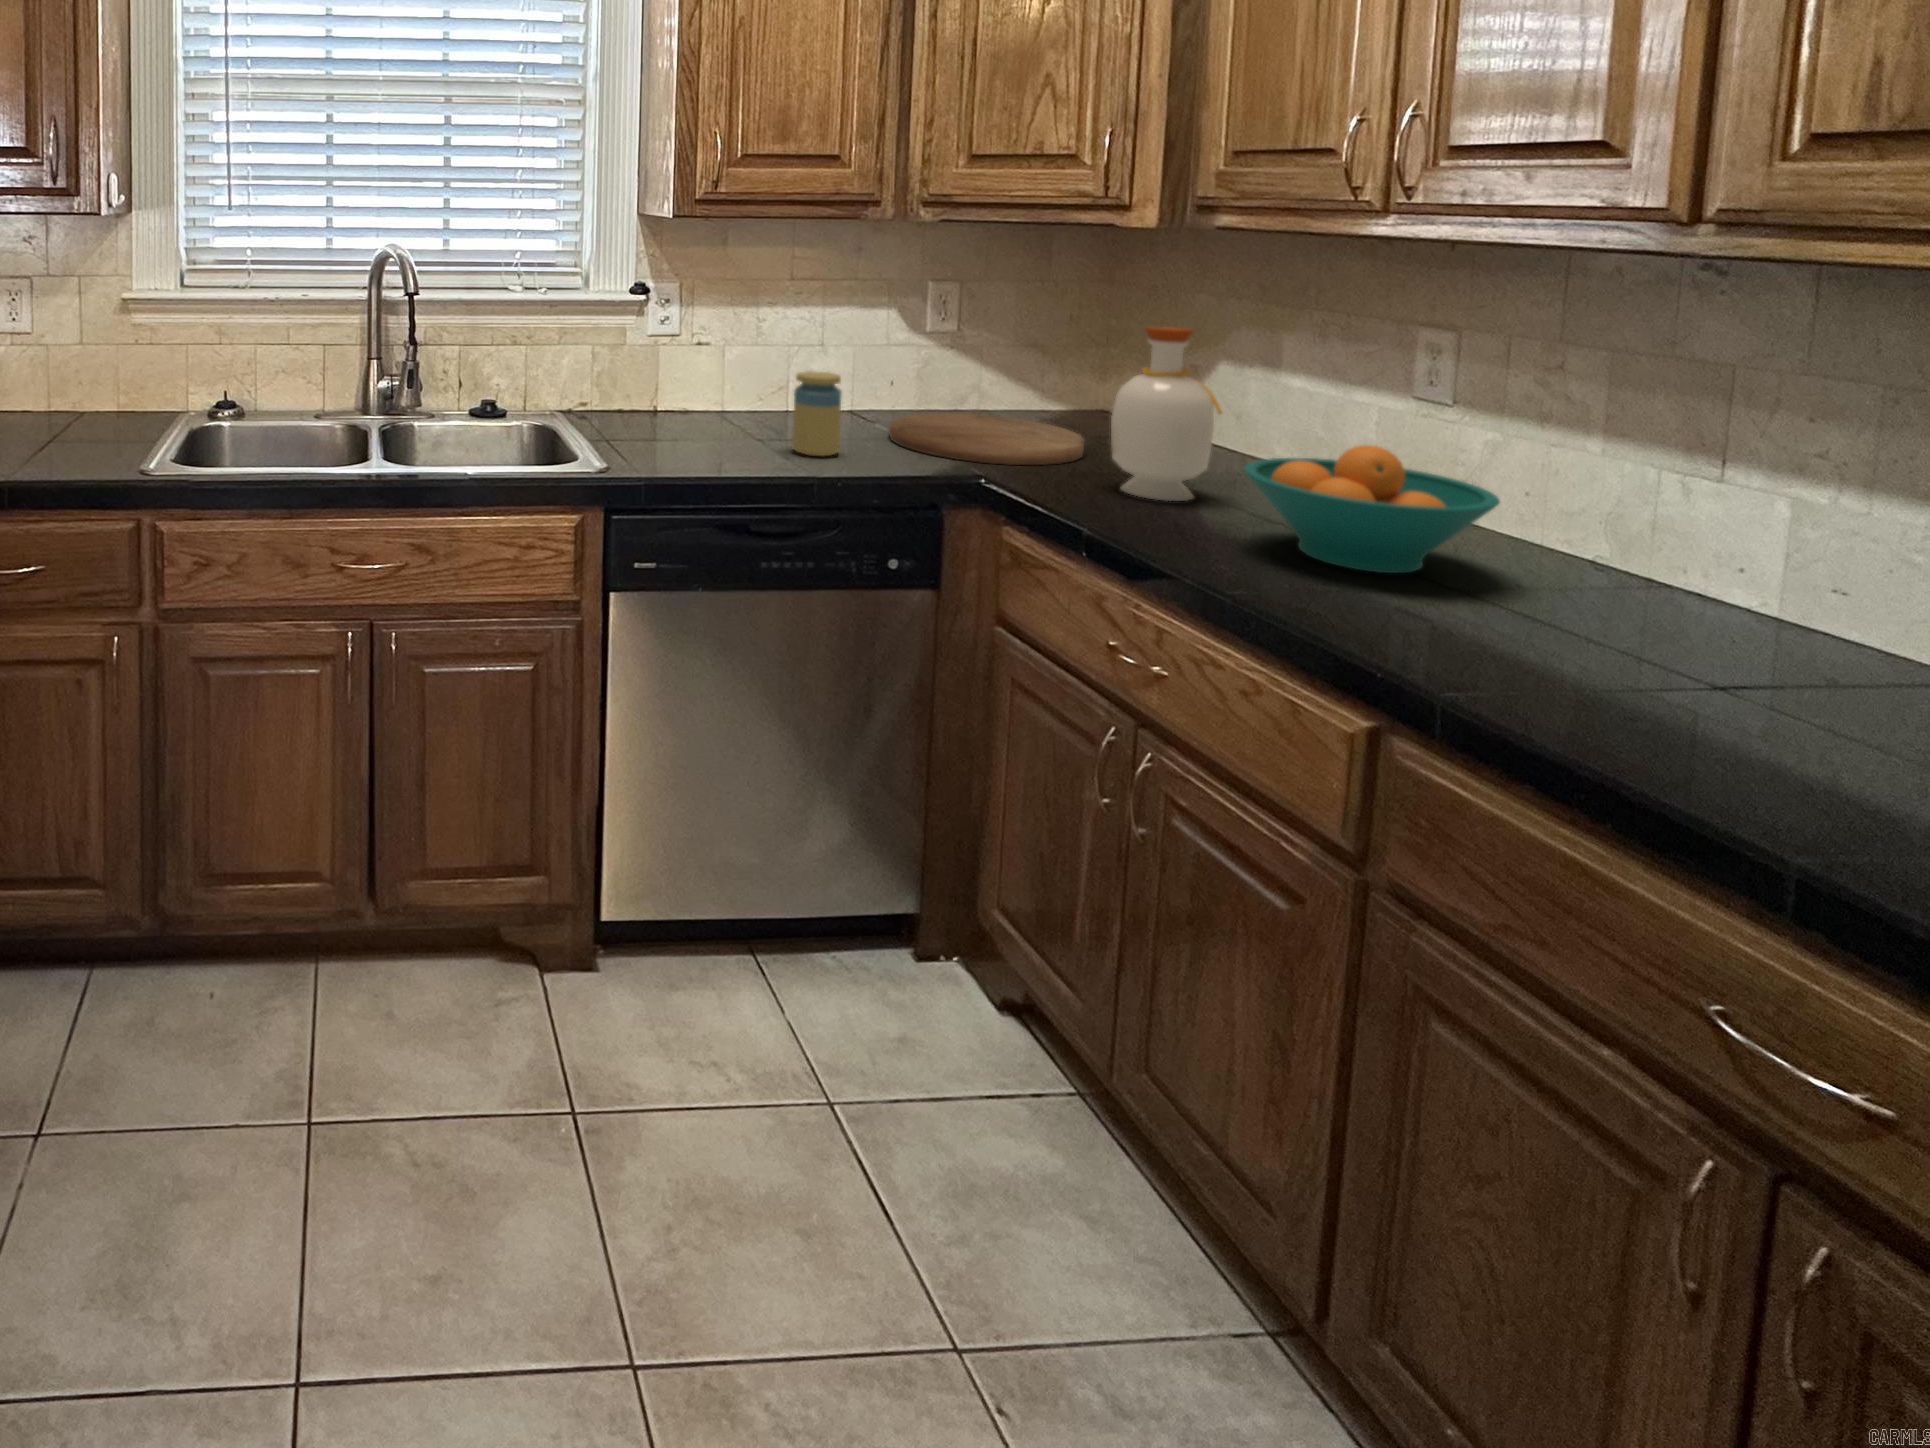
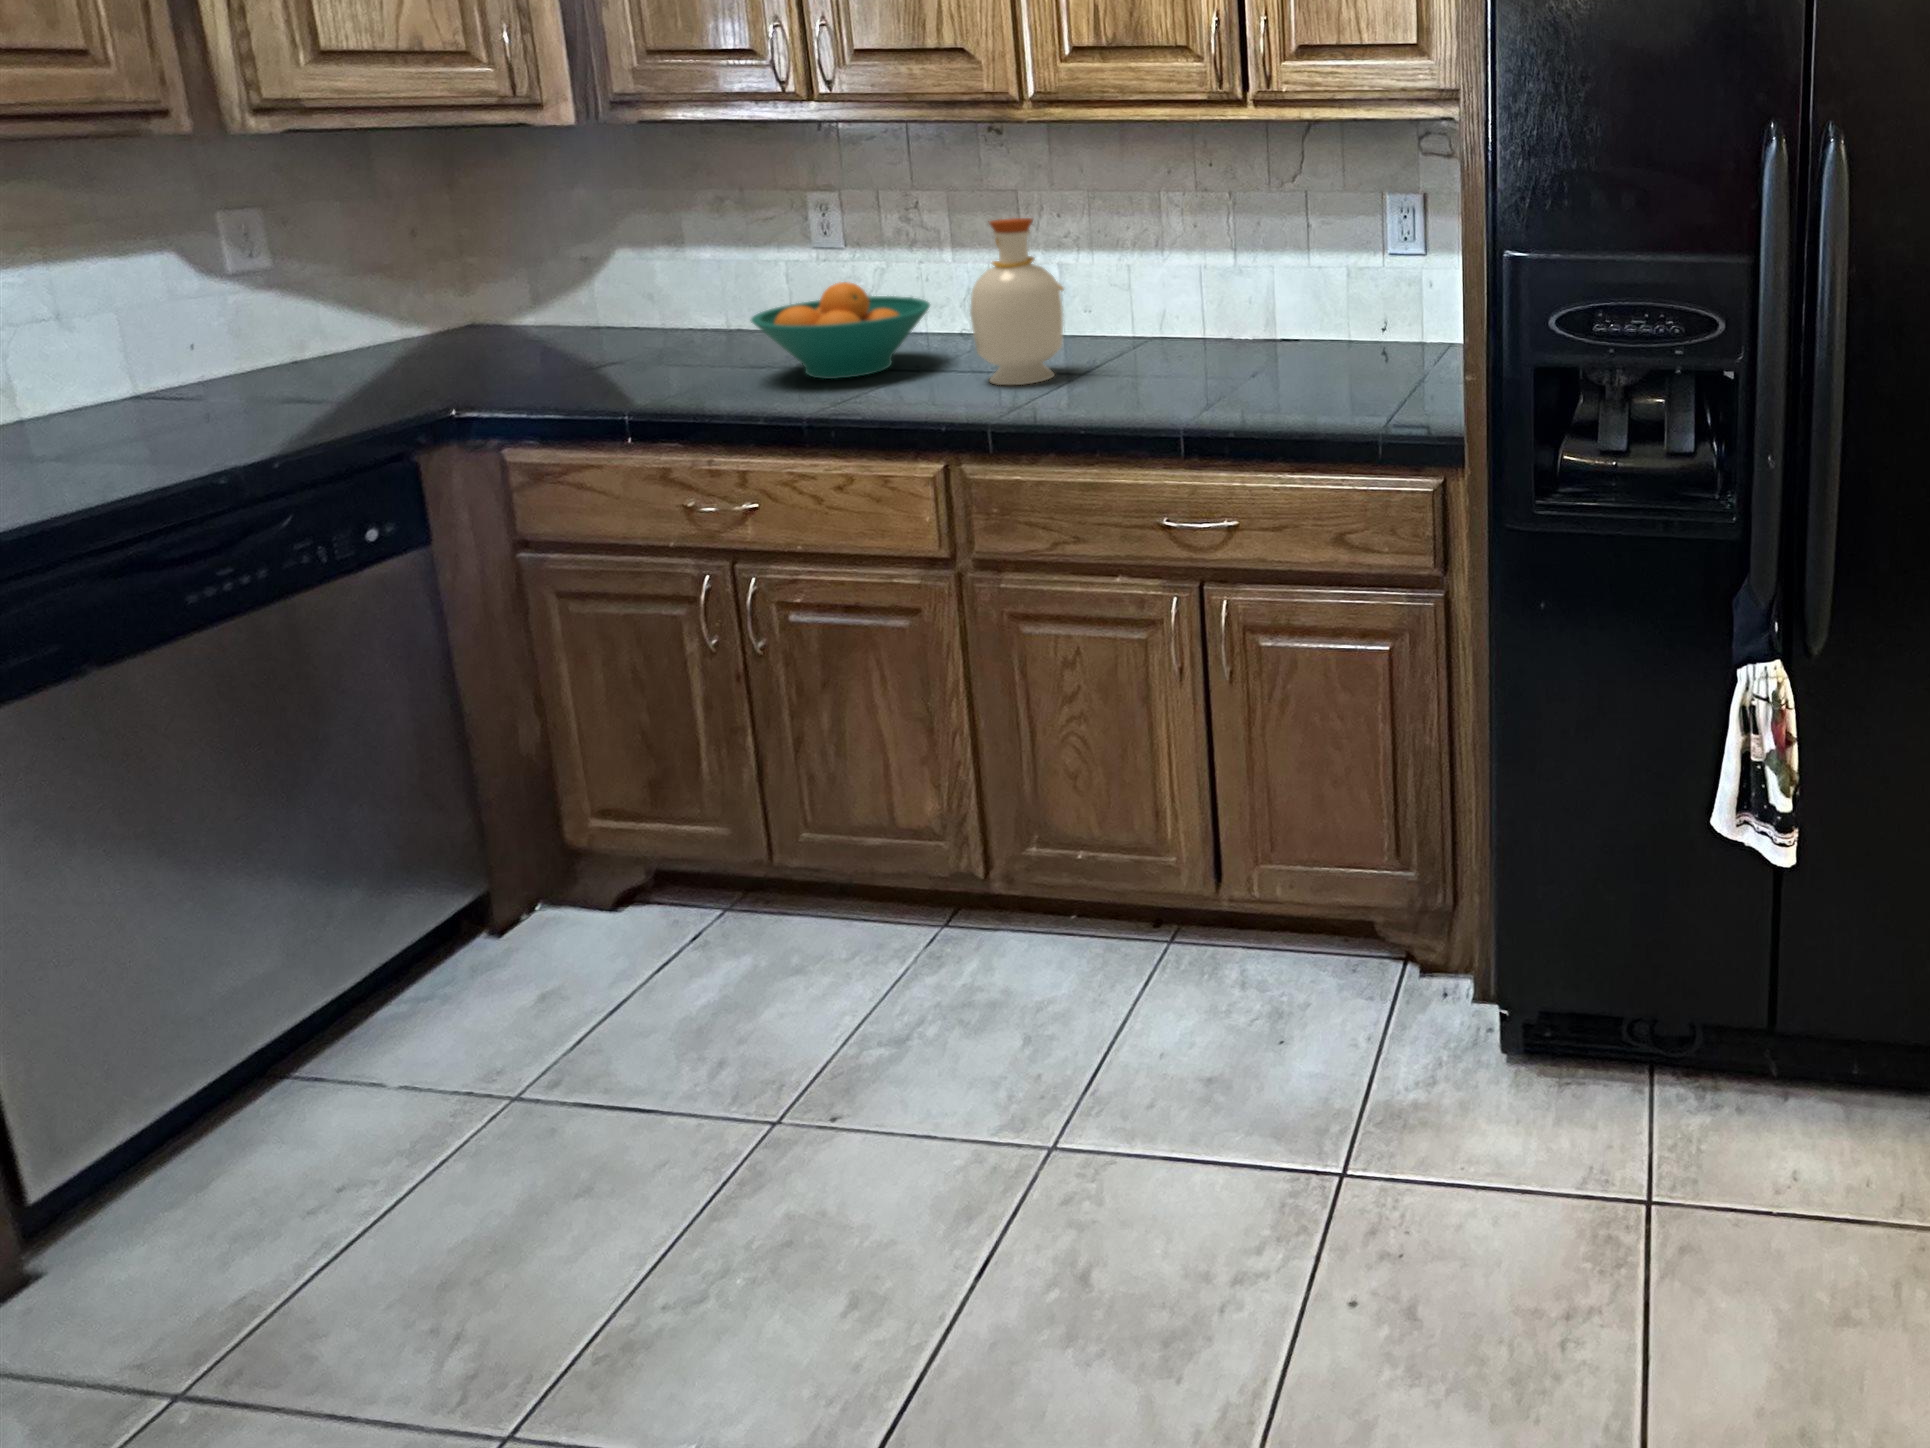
bottle: present [1111,327,1222,501] -> present [970,218,1063,385]
jar: present [792,371,842,457] -> none [108,340,222,456]
cutting board: present [889,413,1084,465] -> none [247,345,527,411]

